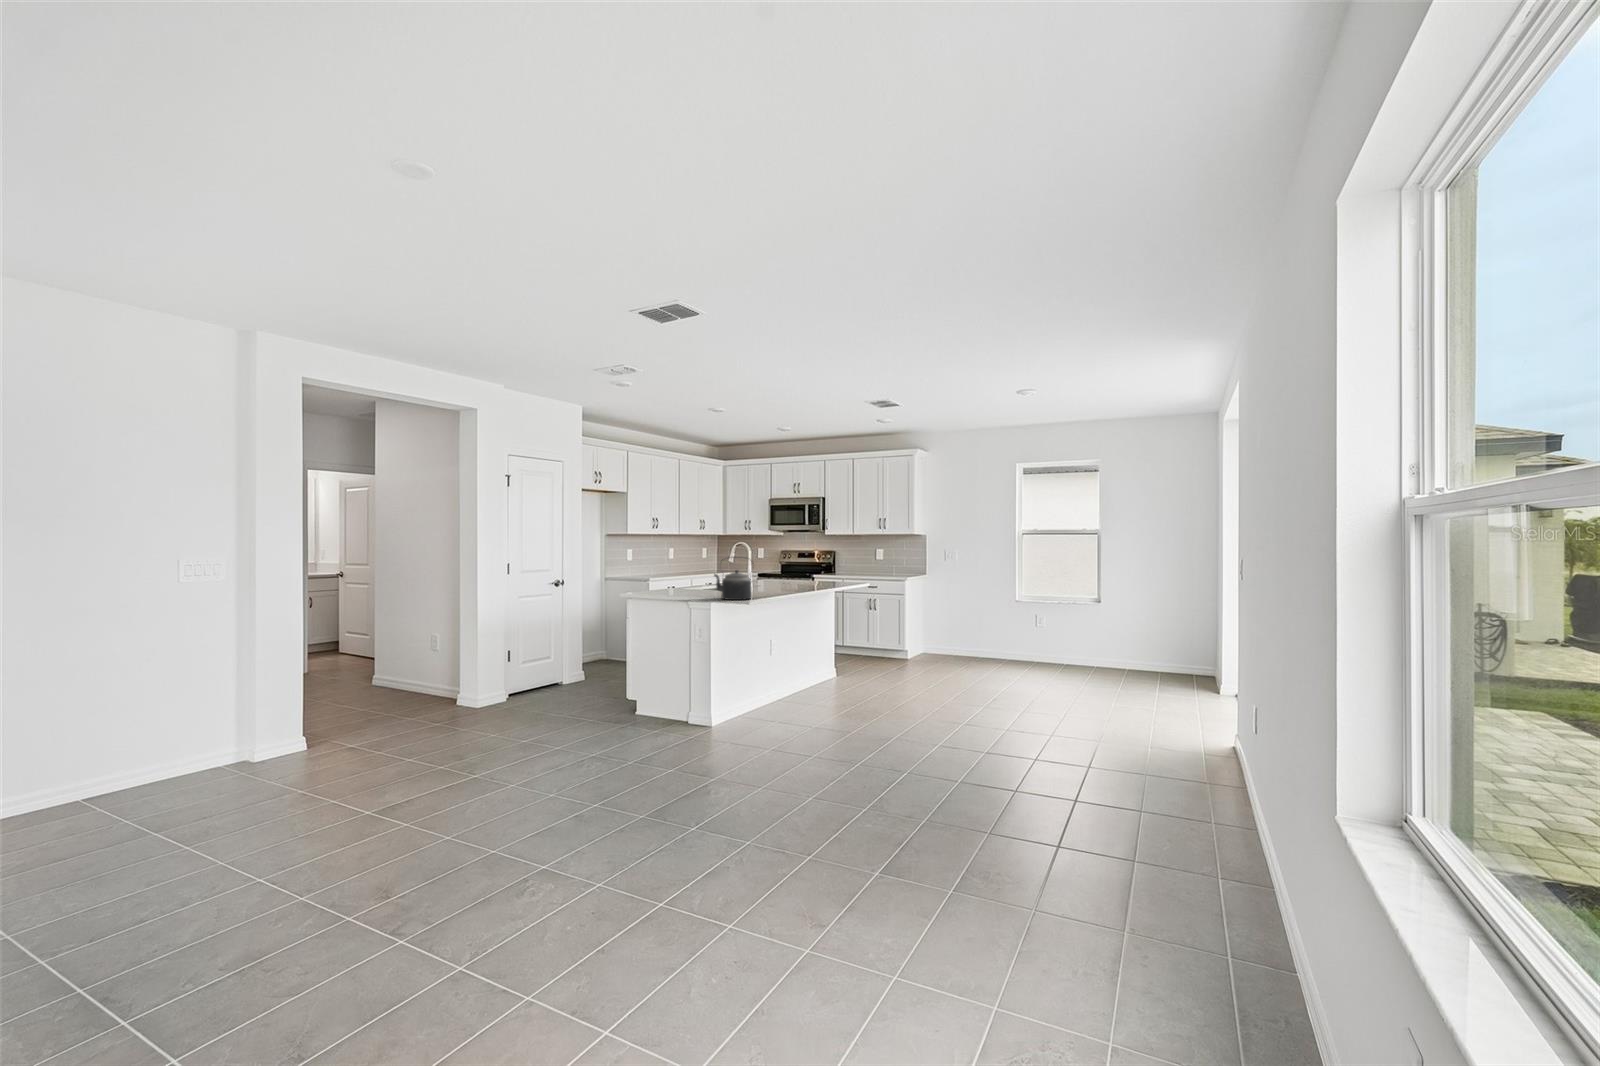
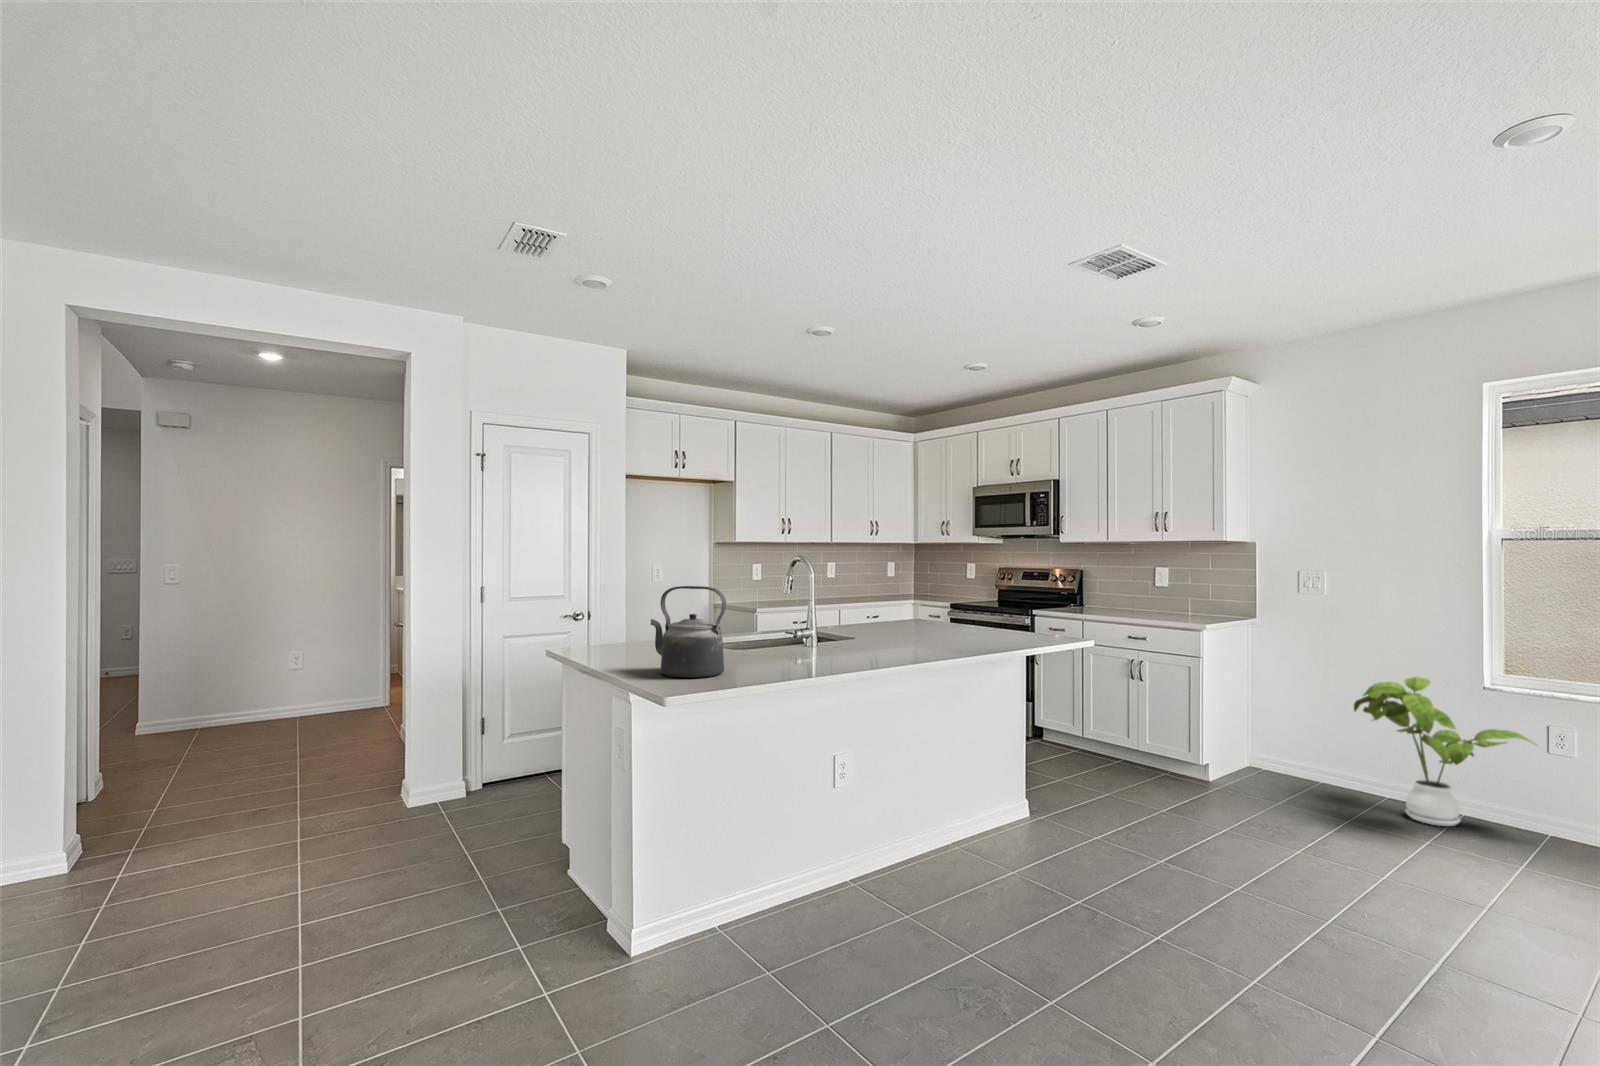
house plant: none [970,596,1036,662] -> present [1354,677,1533,826]

